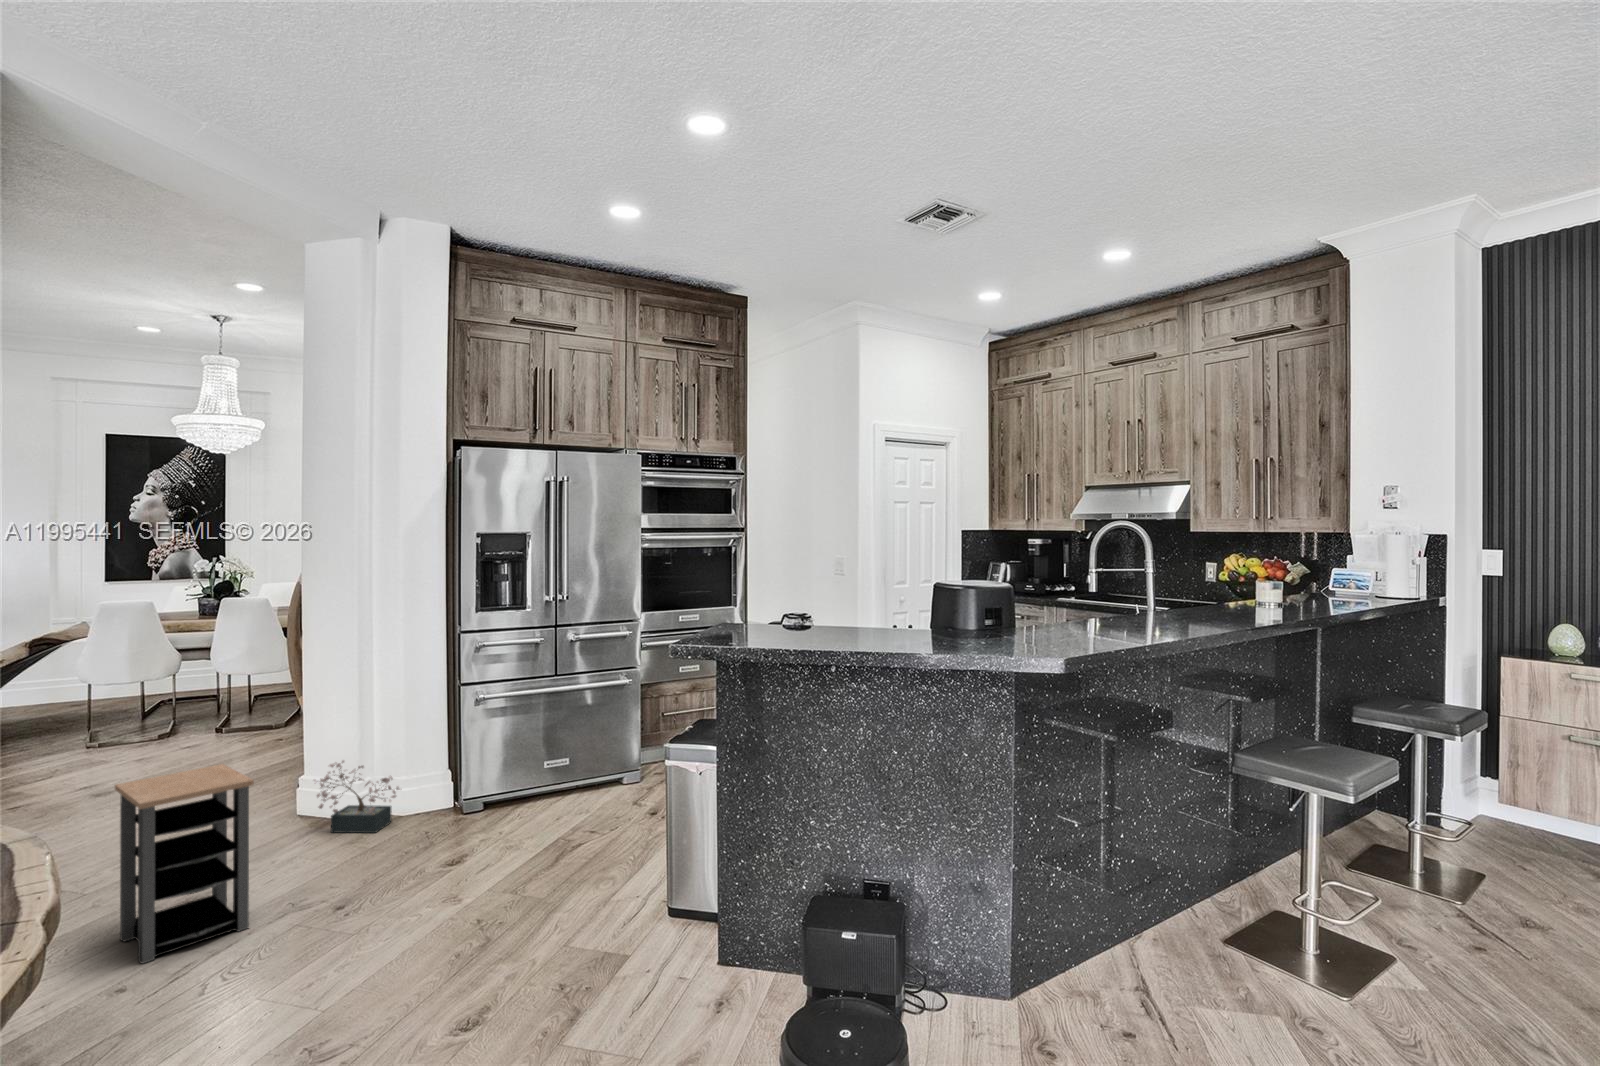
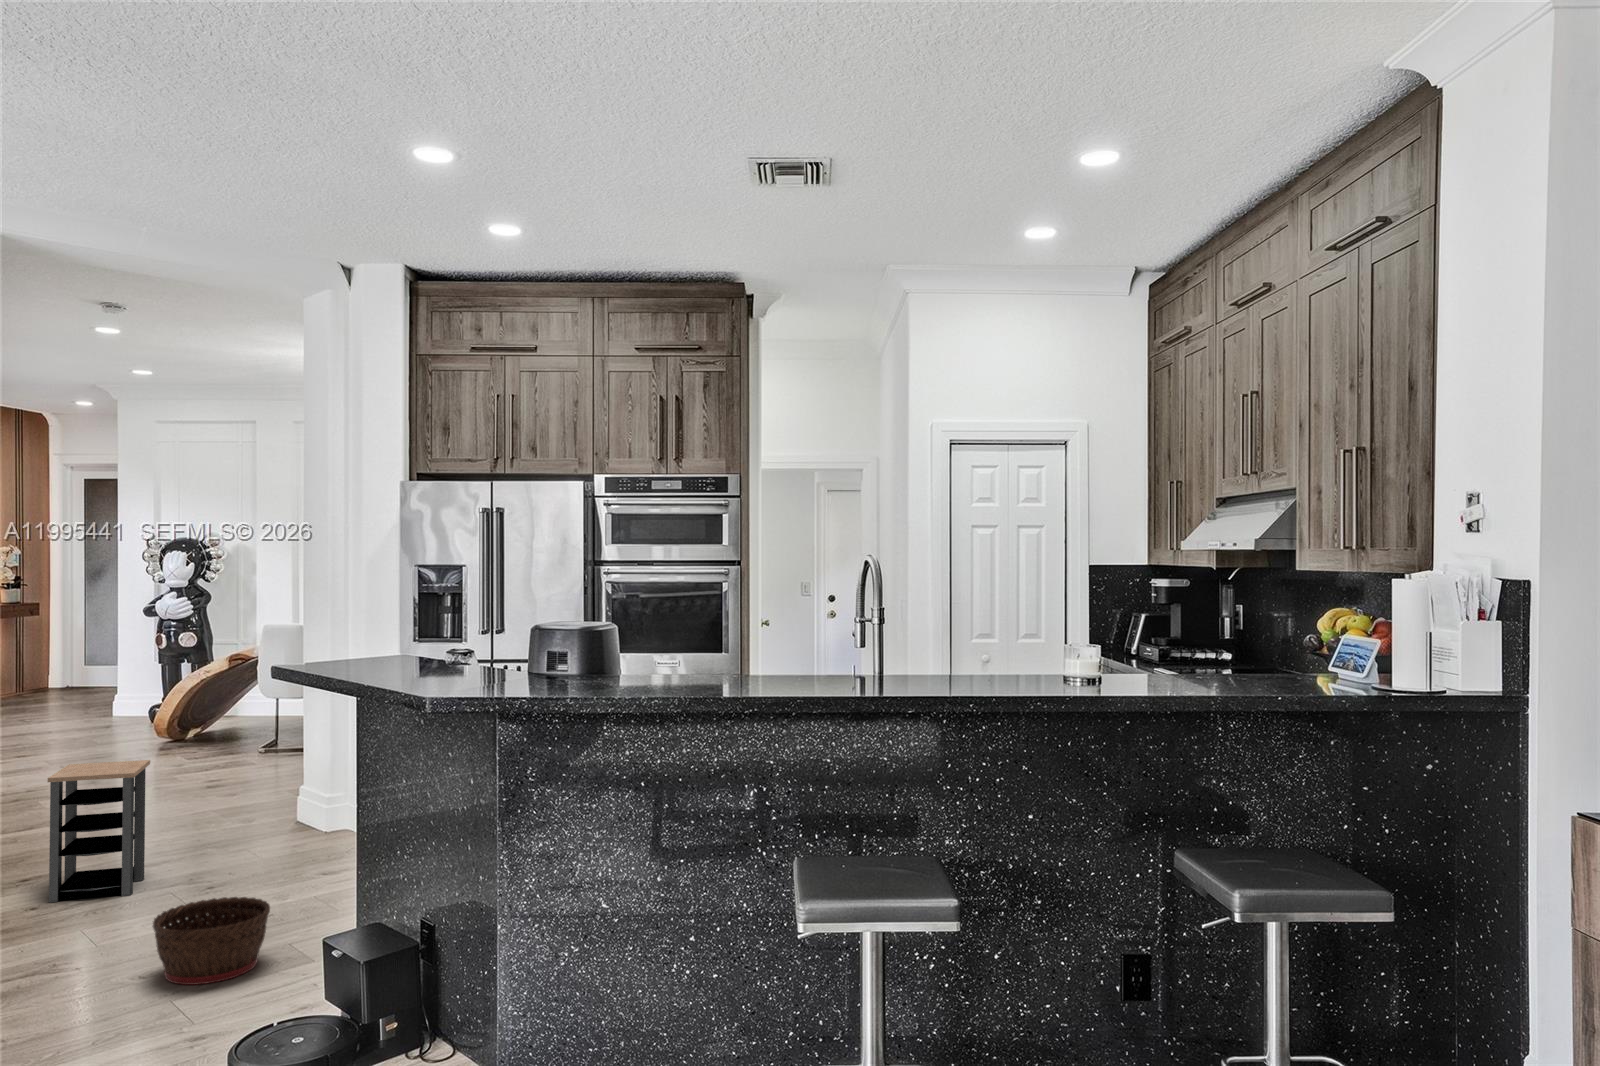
decorative plant: present [314,761,400,833] -> none [276,777,350,847]
basket: none [481,885,603,998] -> present [153,897,270,985]

